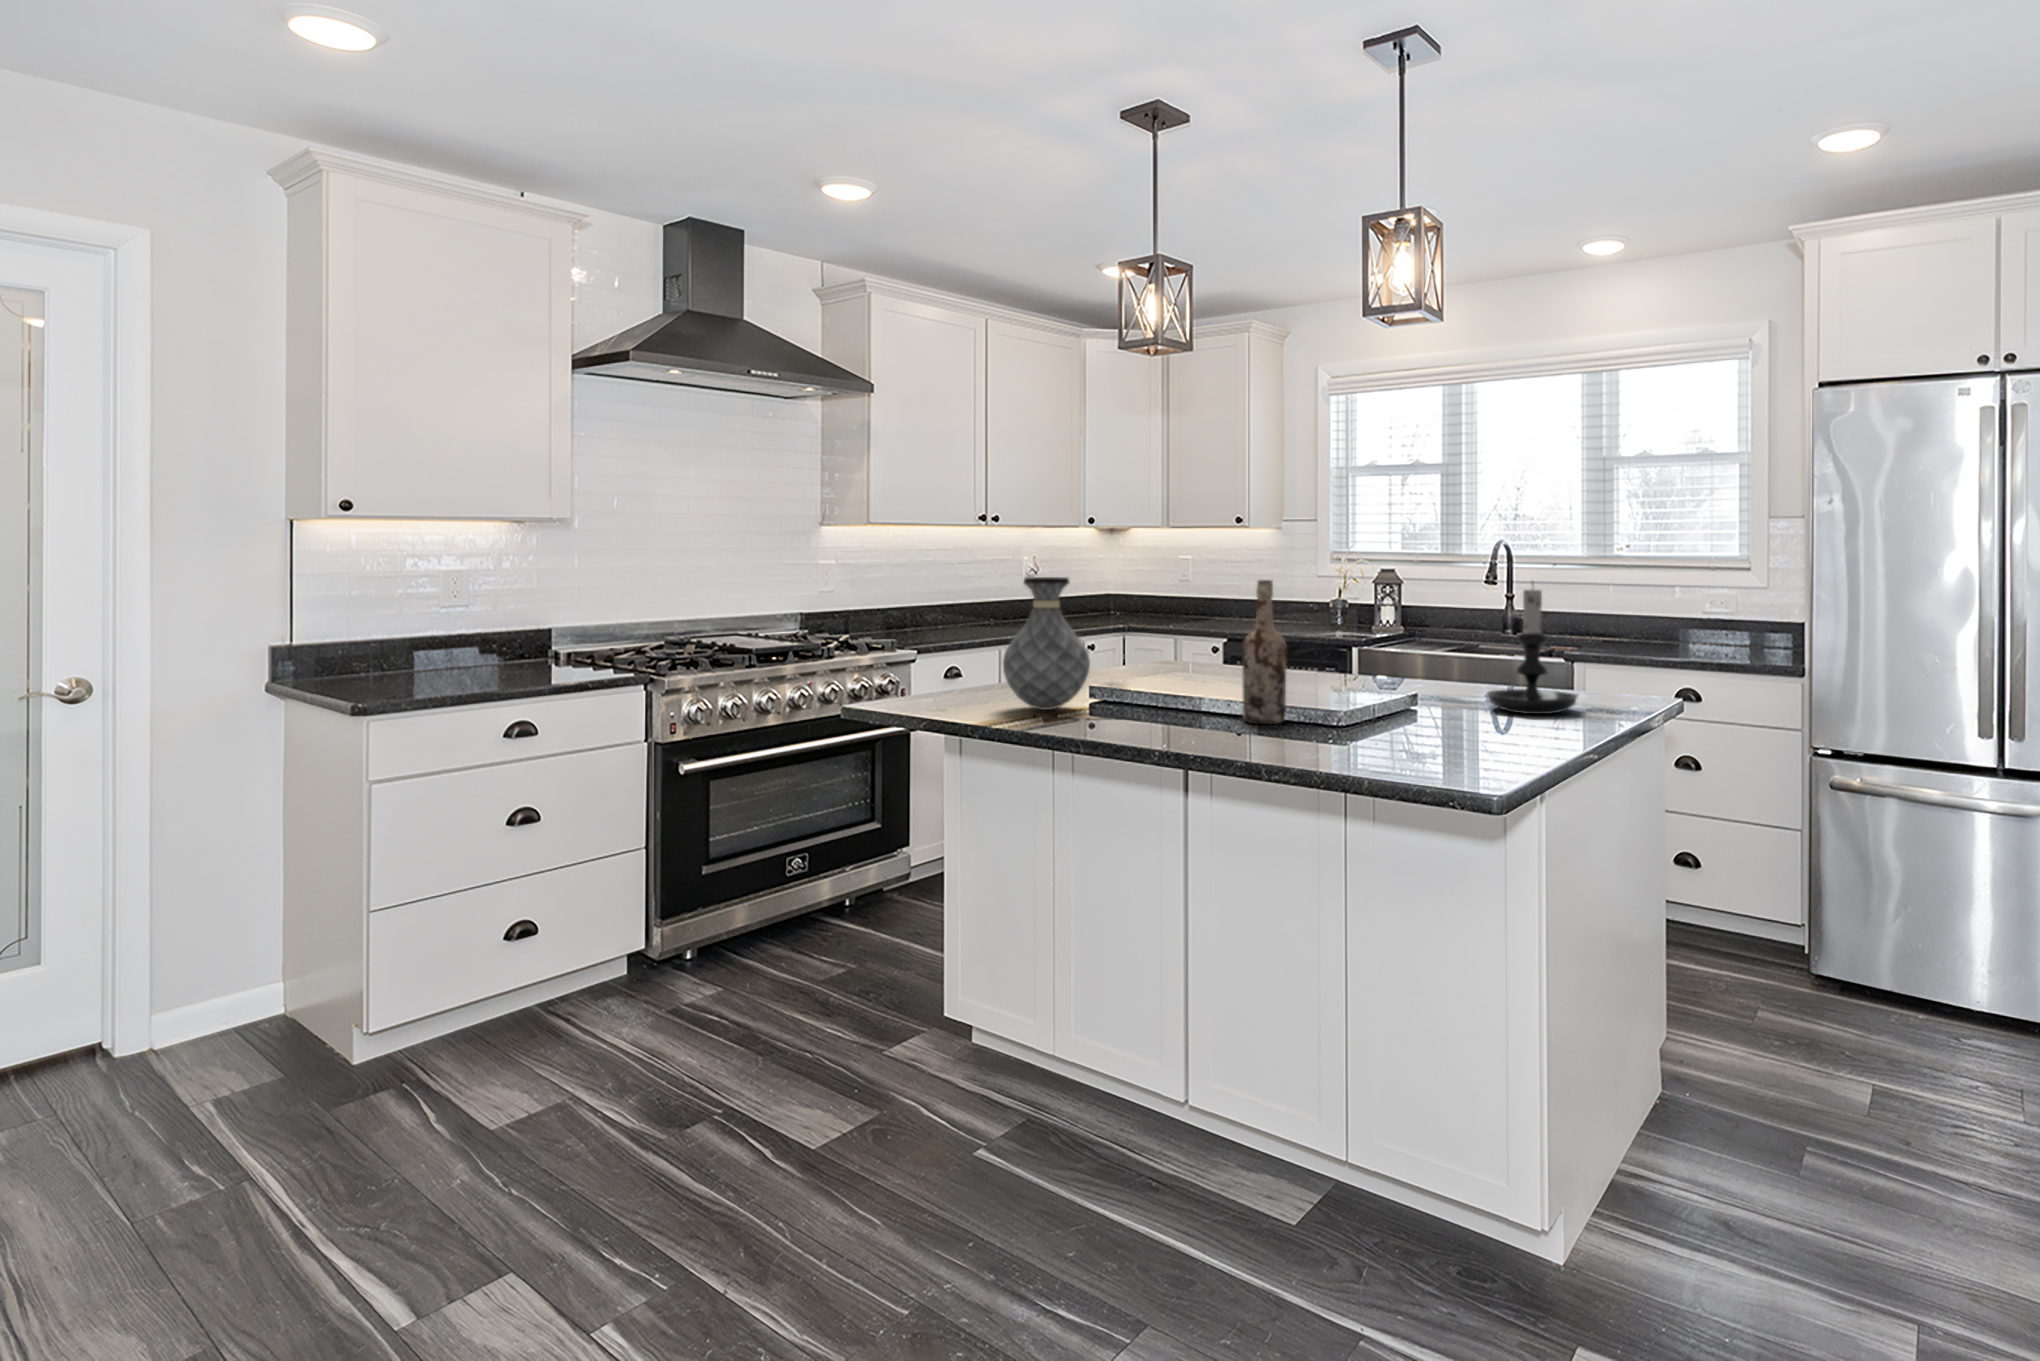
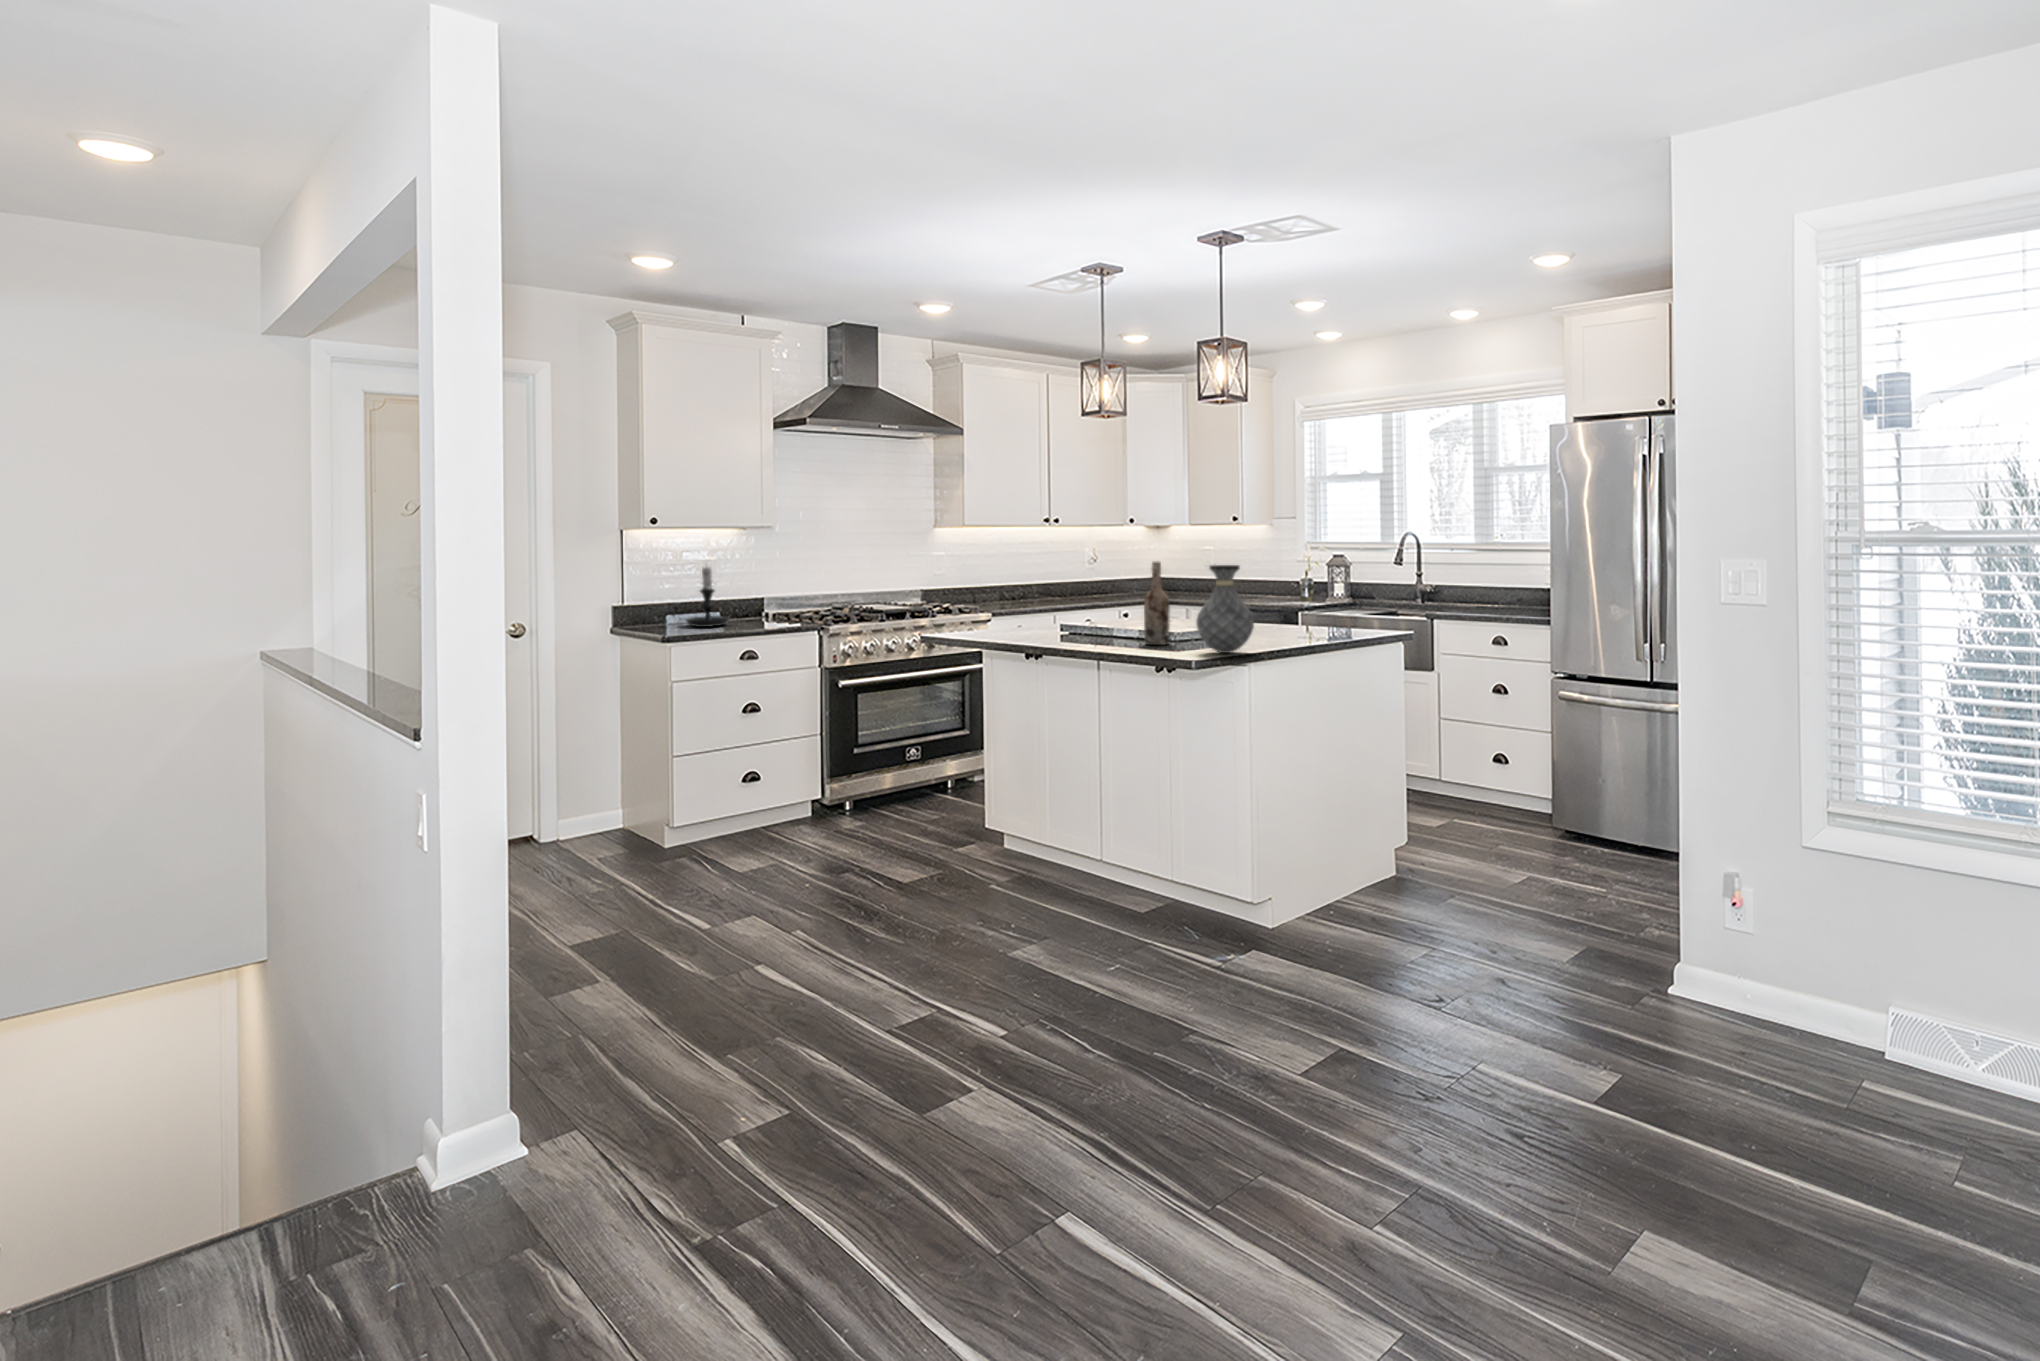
vase: present [1003,577,1090,710] -> present [1196,565,1254,653]
candle holder: present [1488,589,1578,714] -> present [684,567,730,627]

